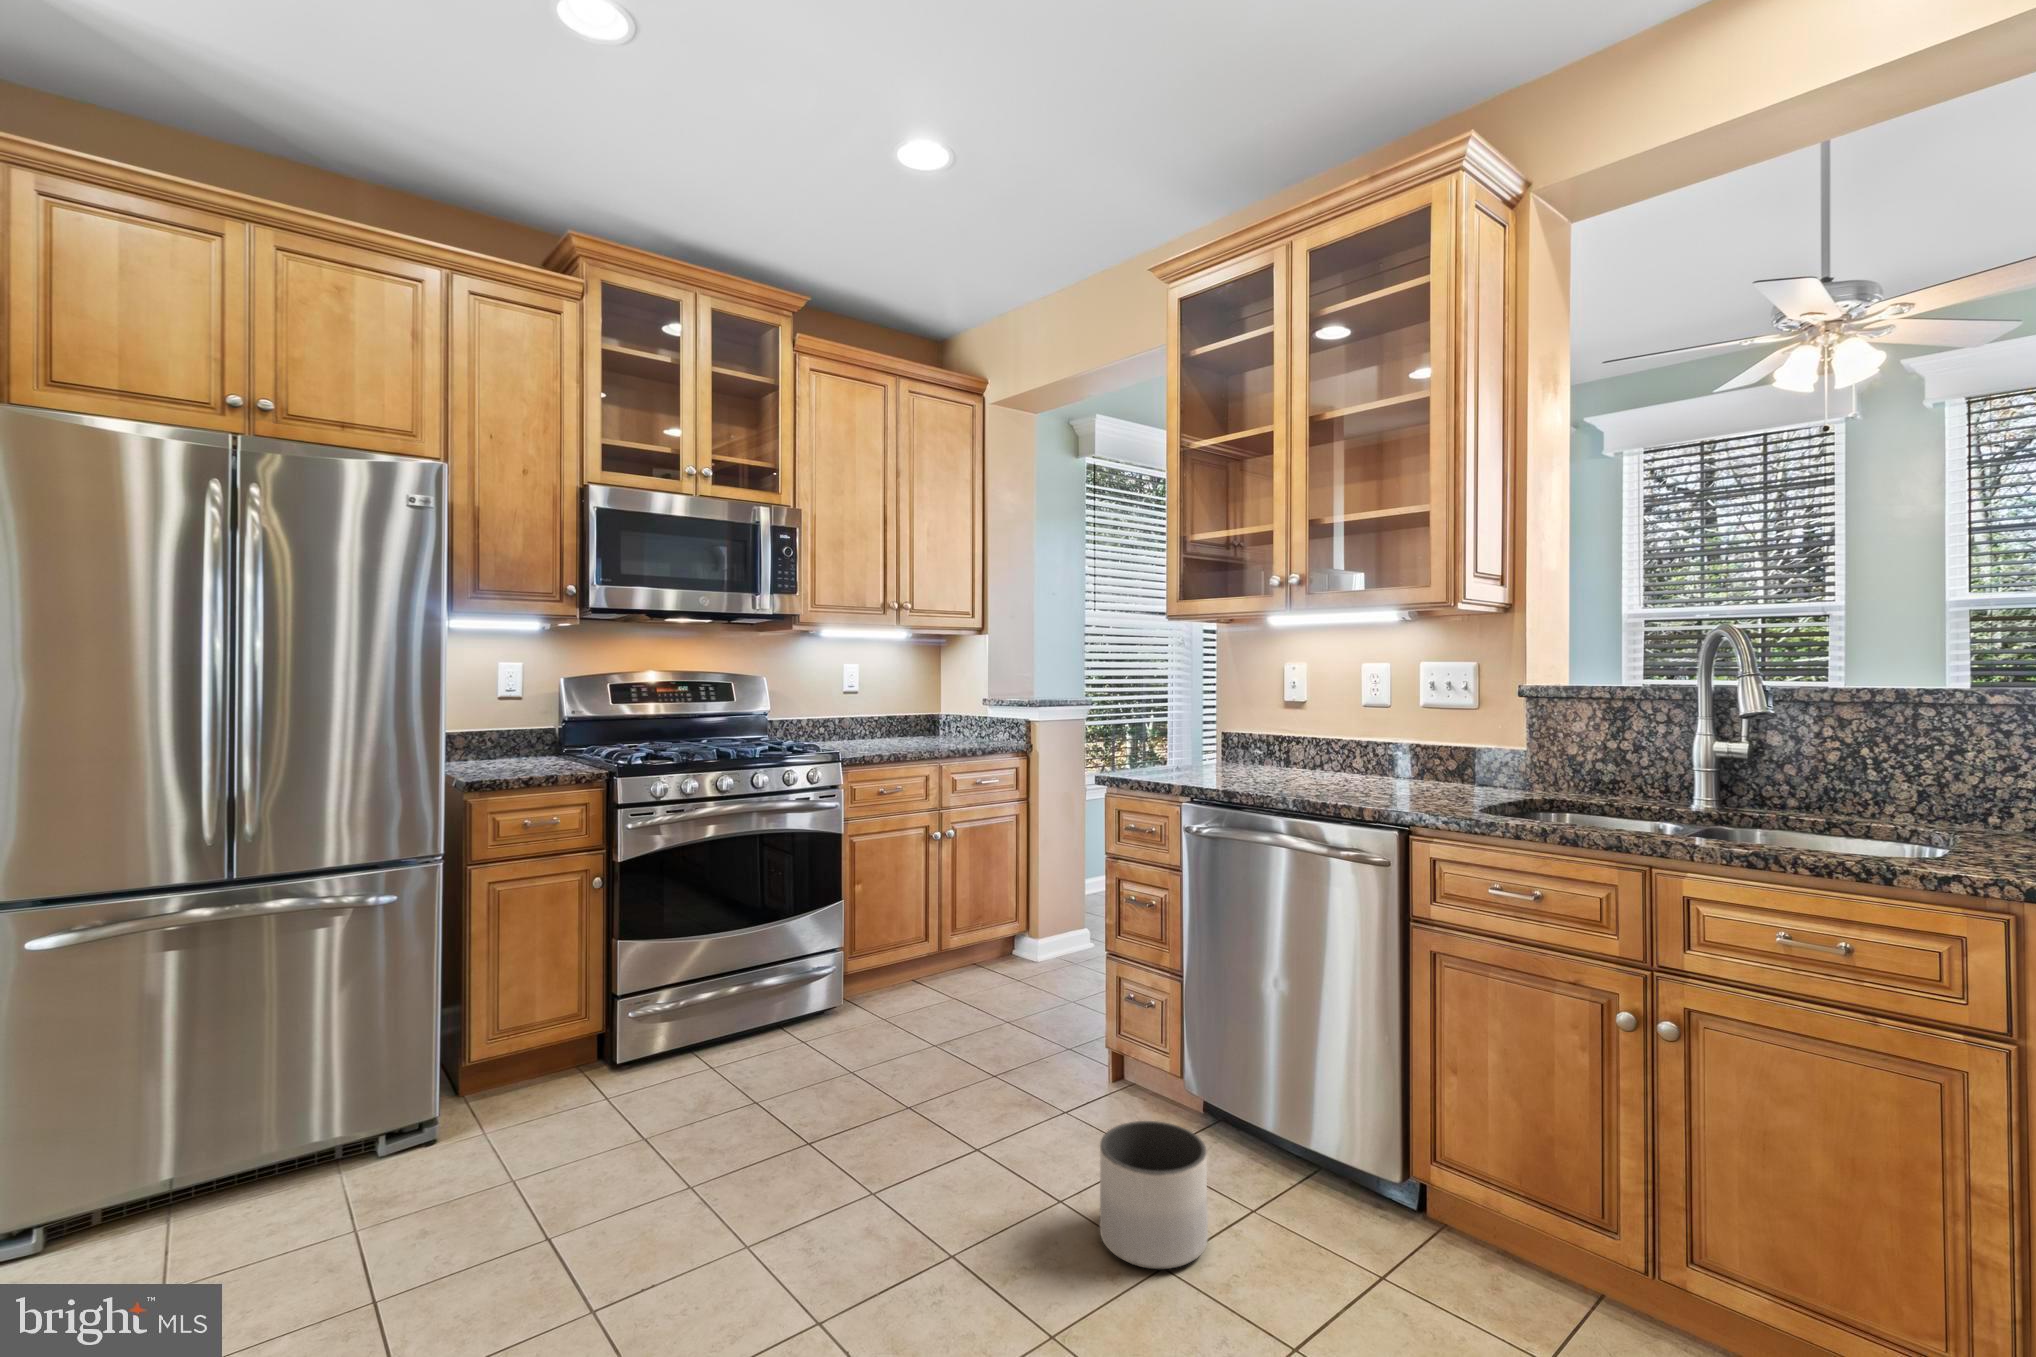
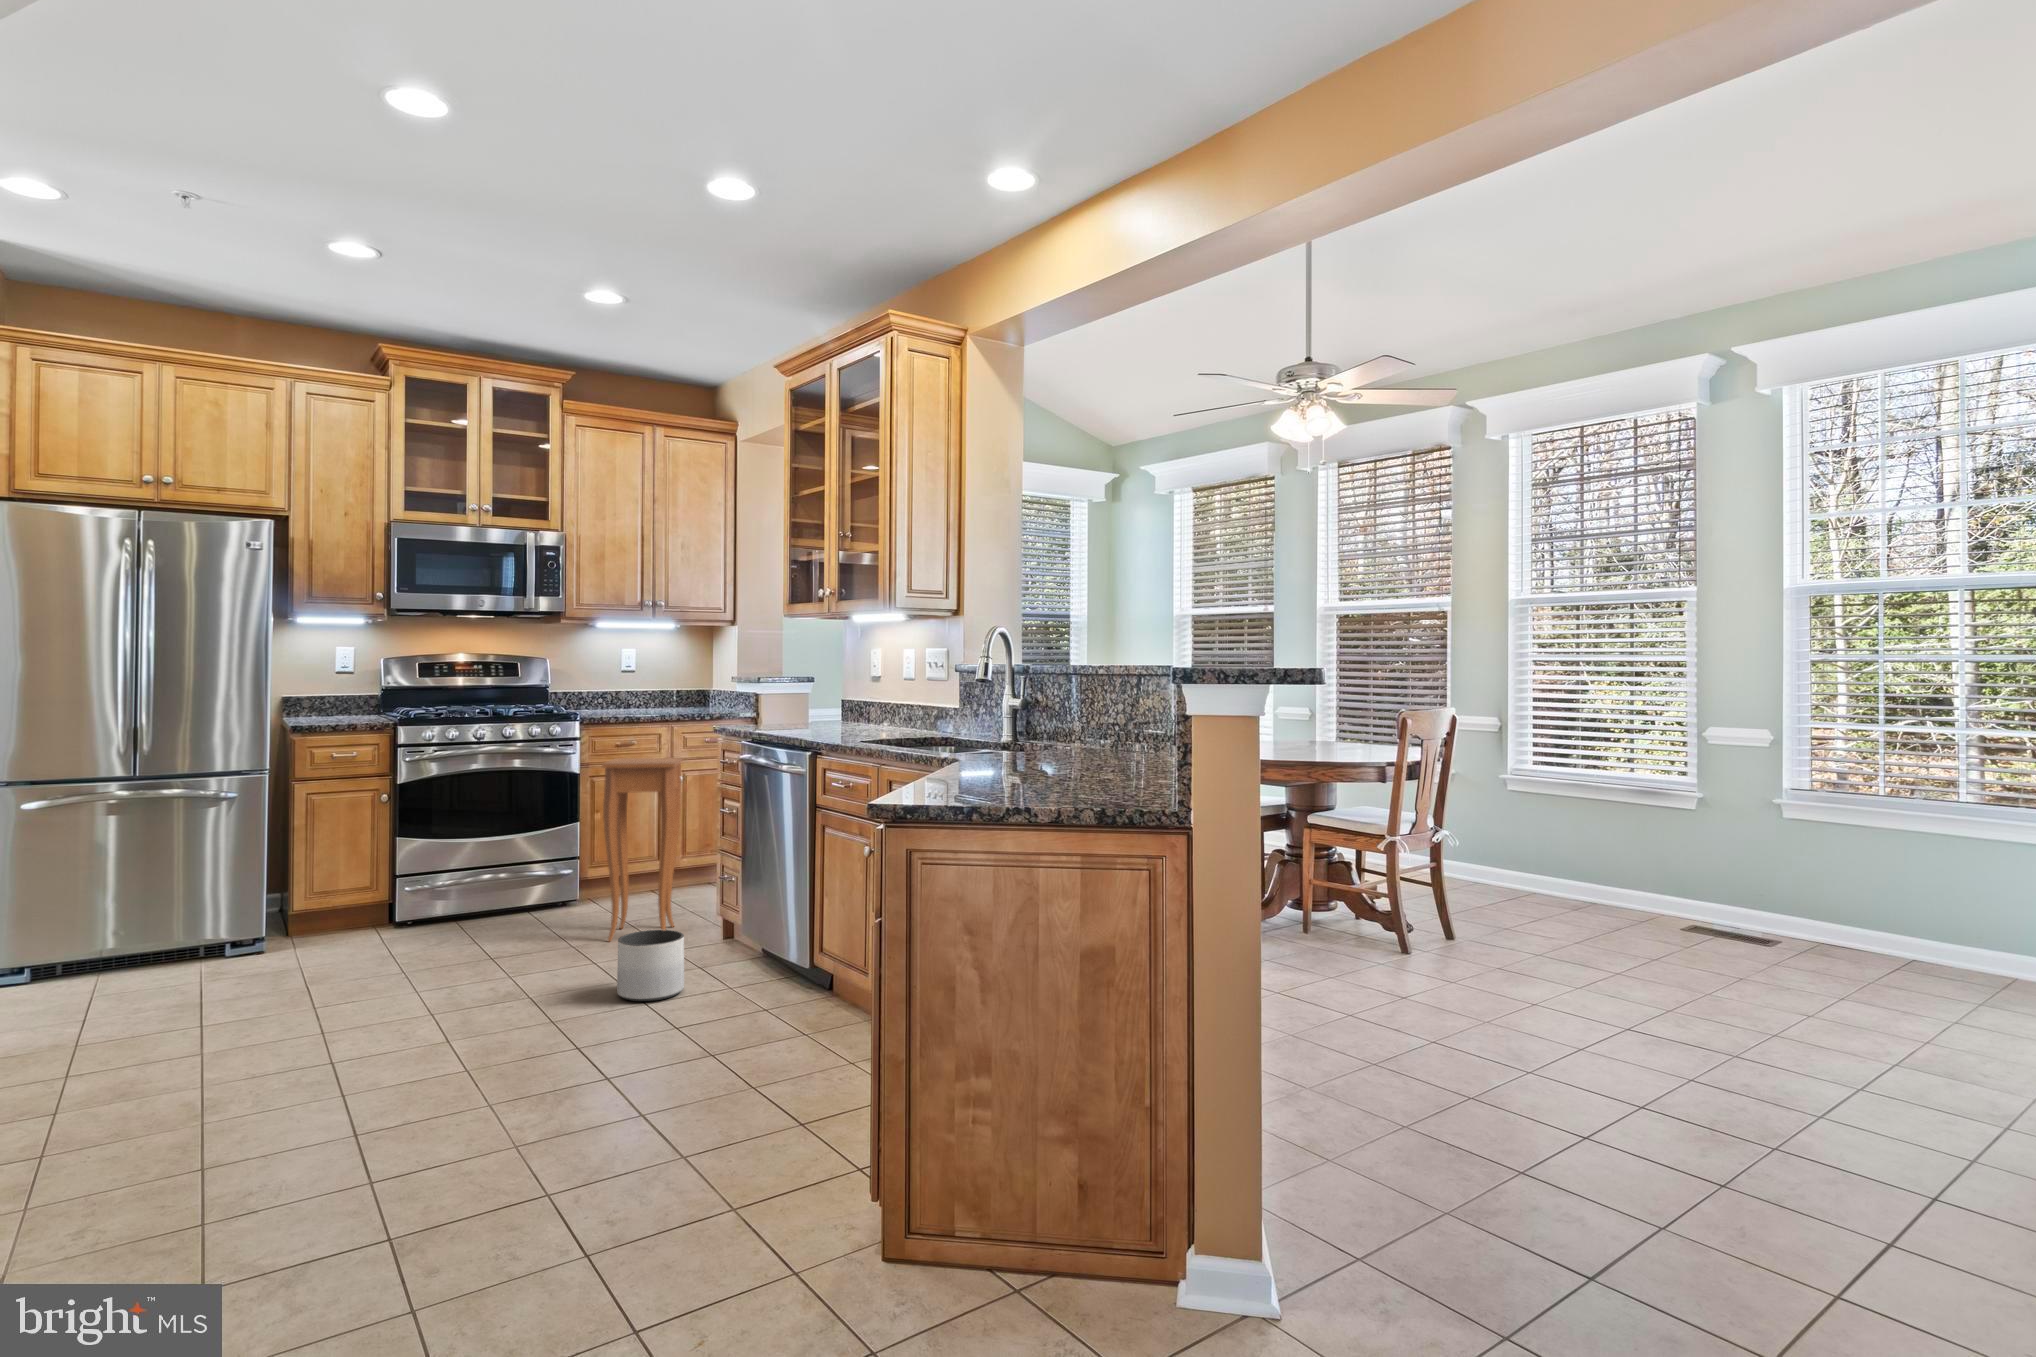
side table: none [931,814,1047,1095] -> present [602,758,683,941]

